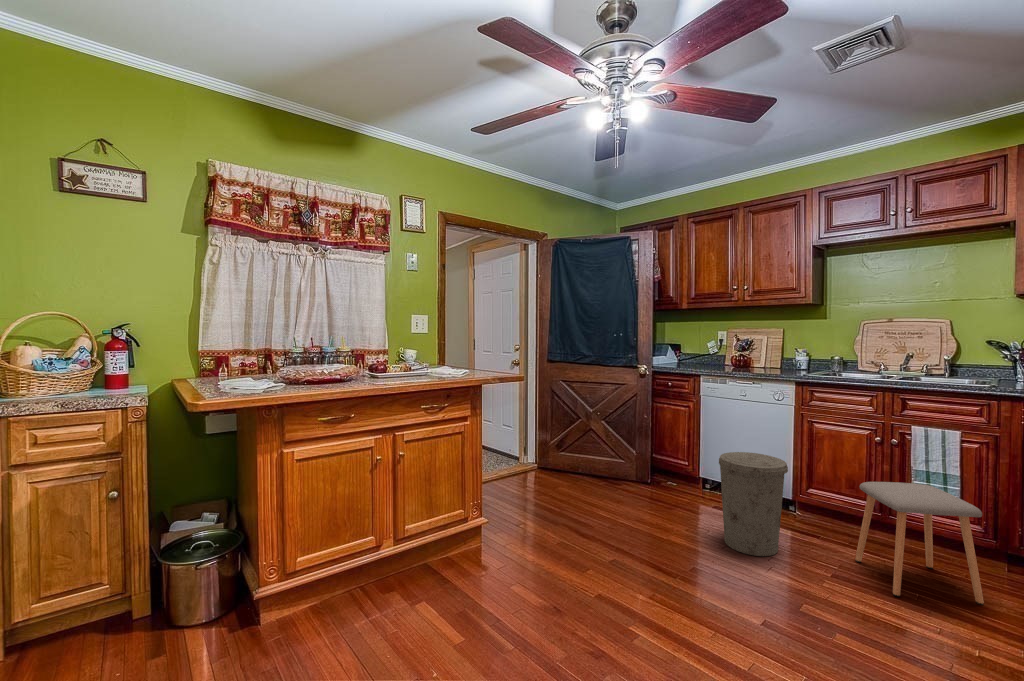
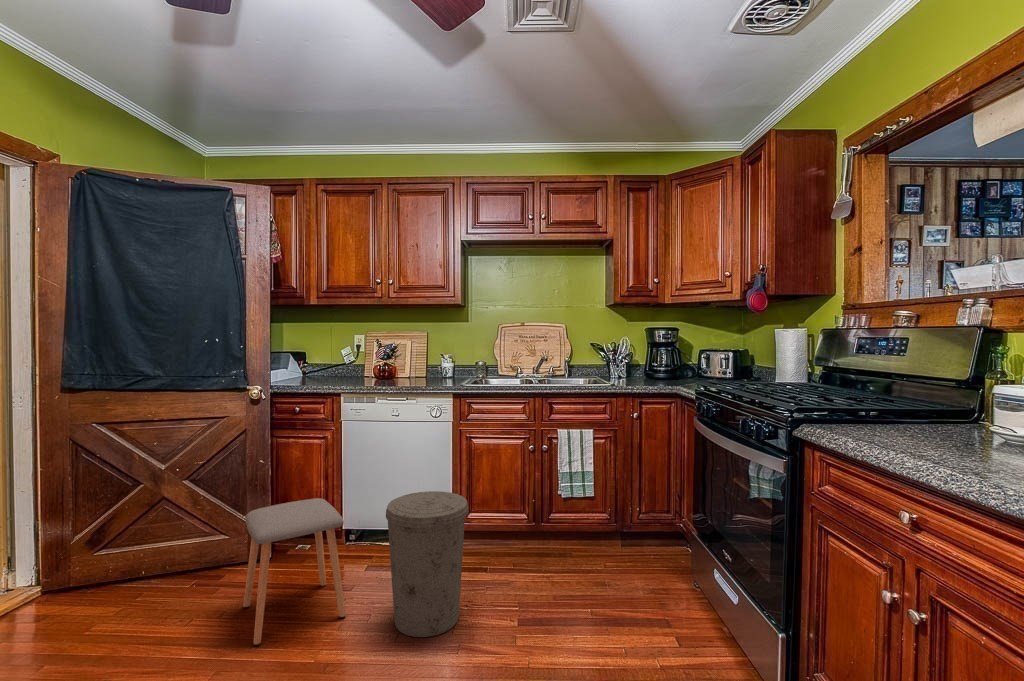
stool: present [855,482,984,605] -> present [243,498,346,646]

